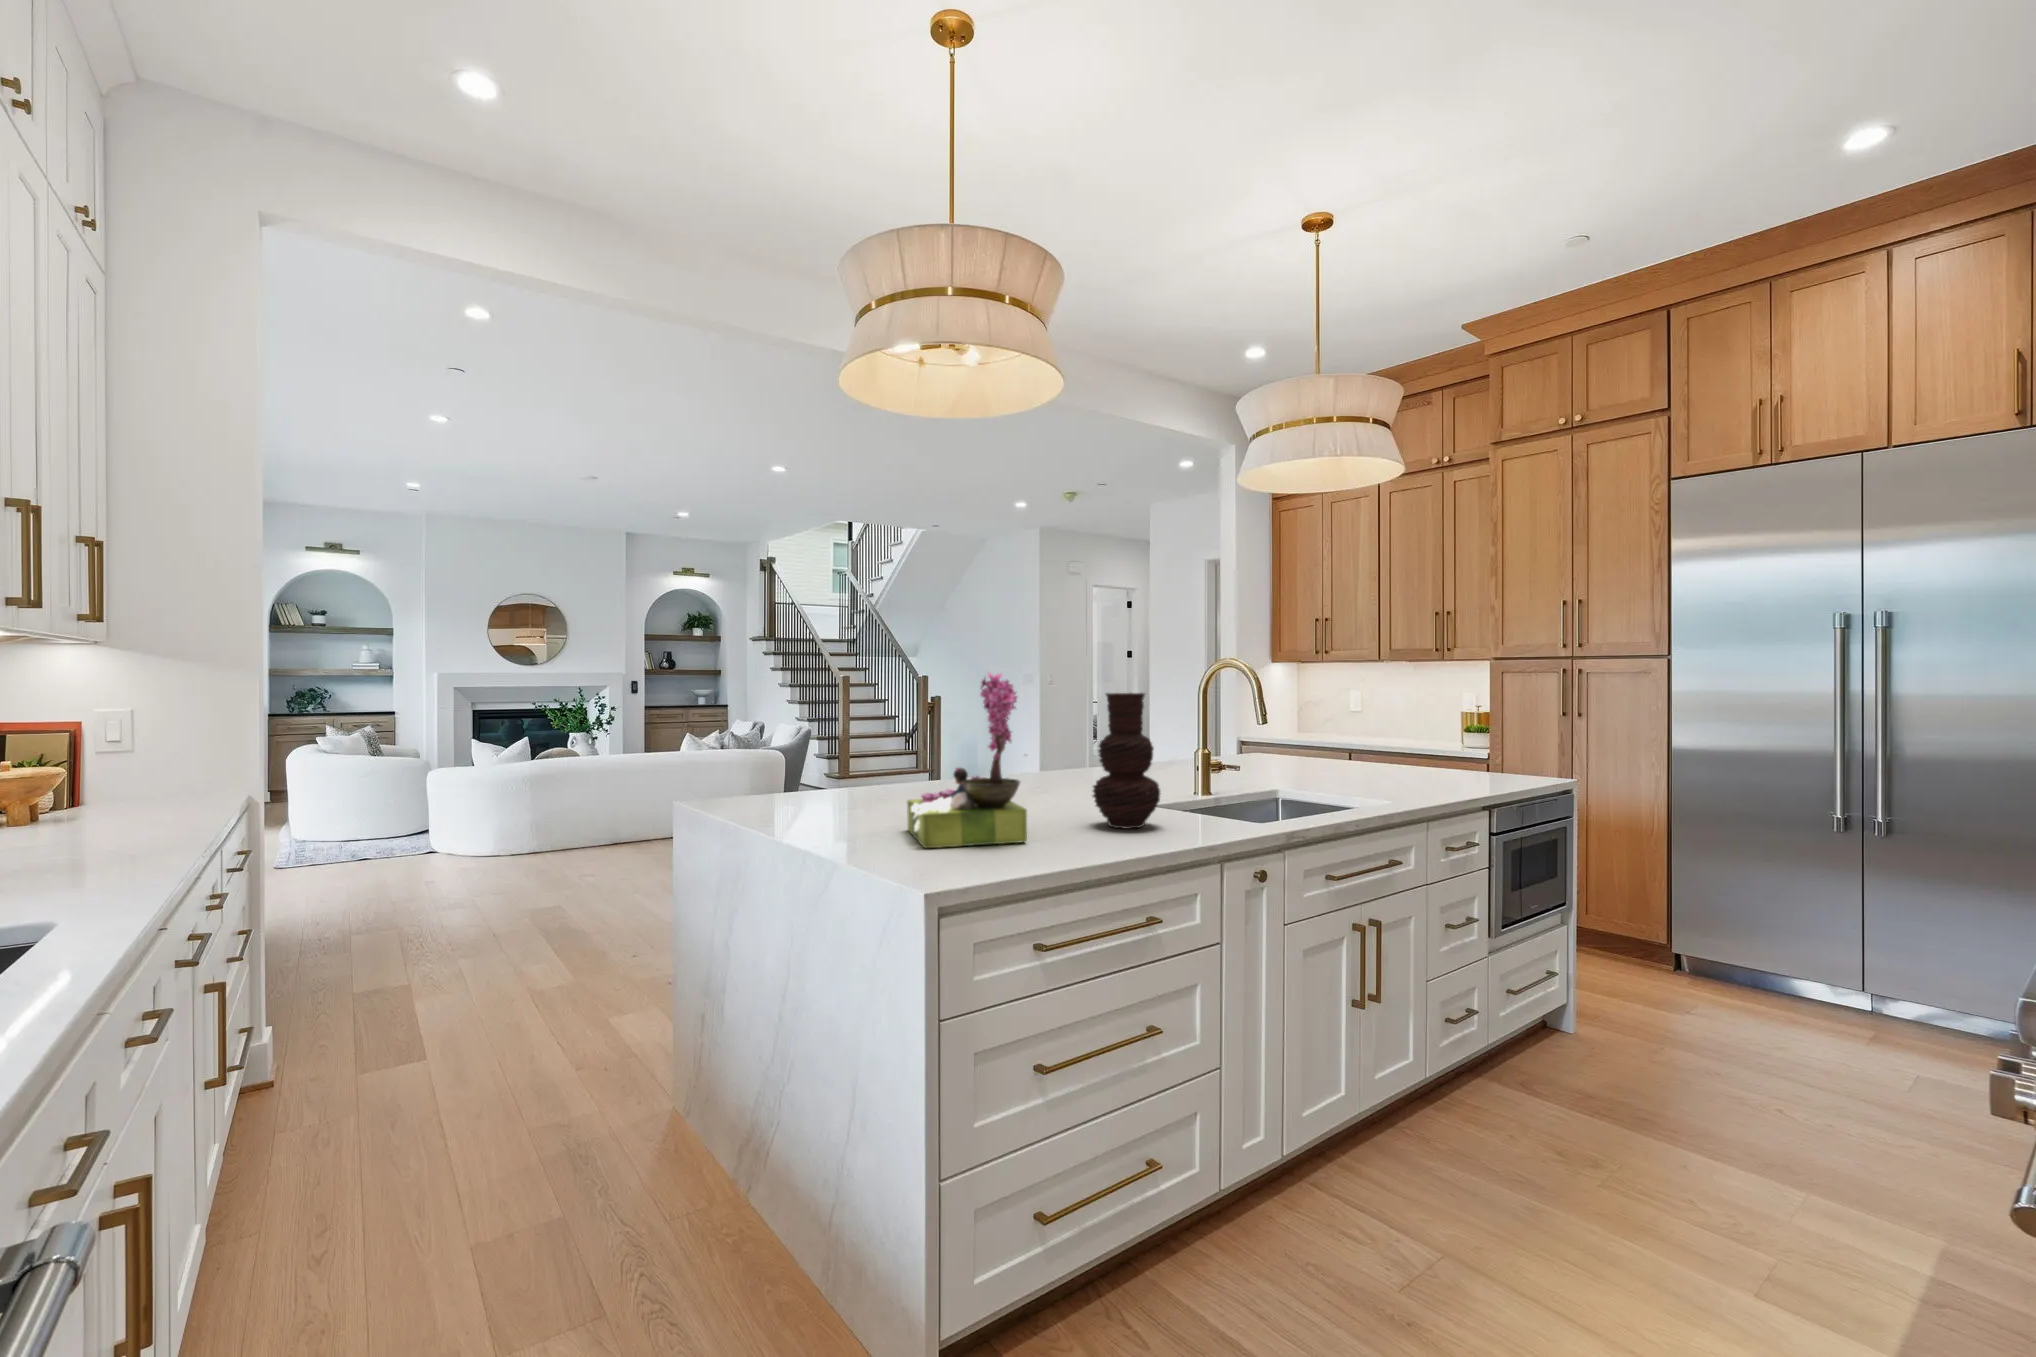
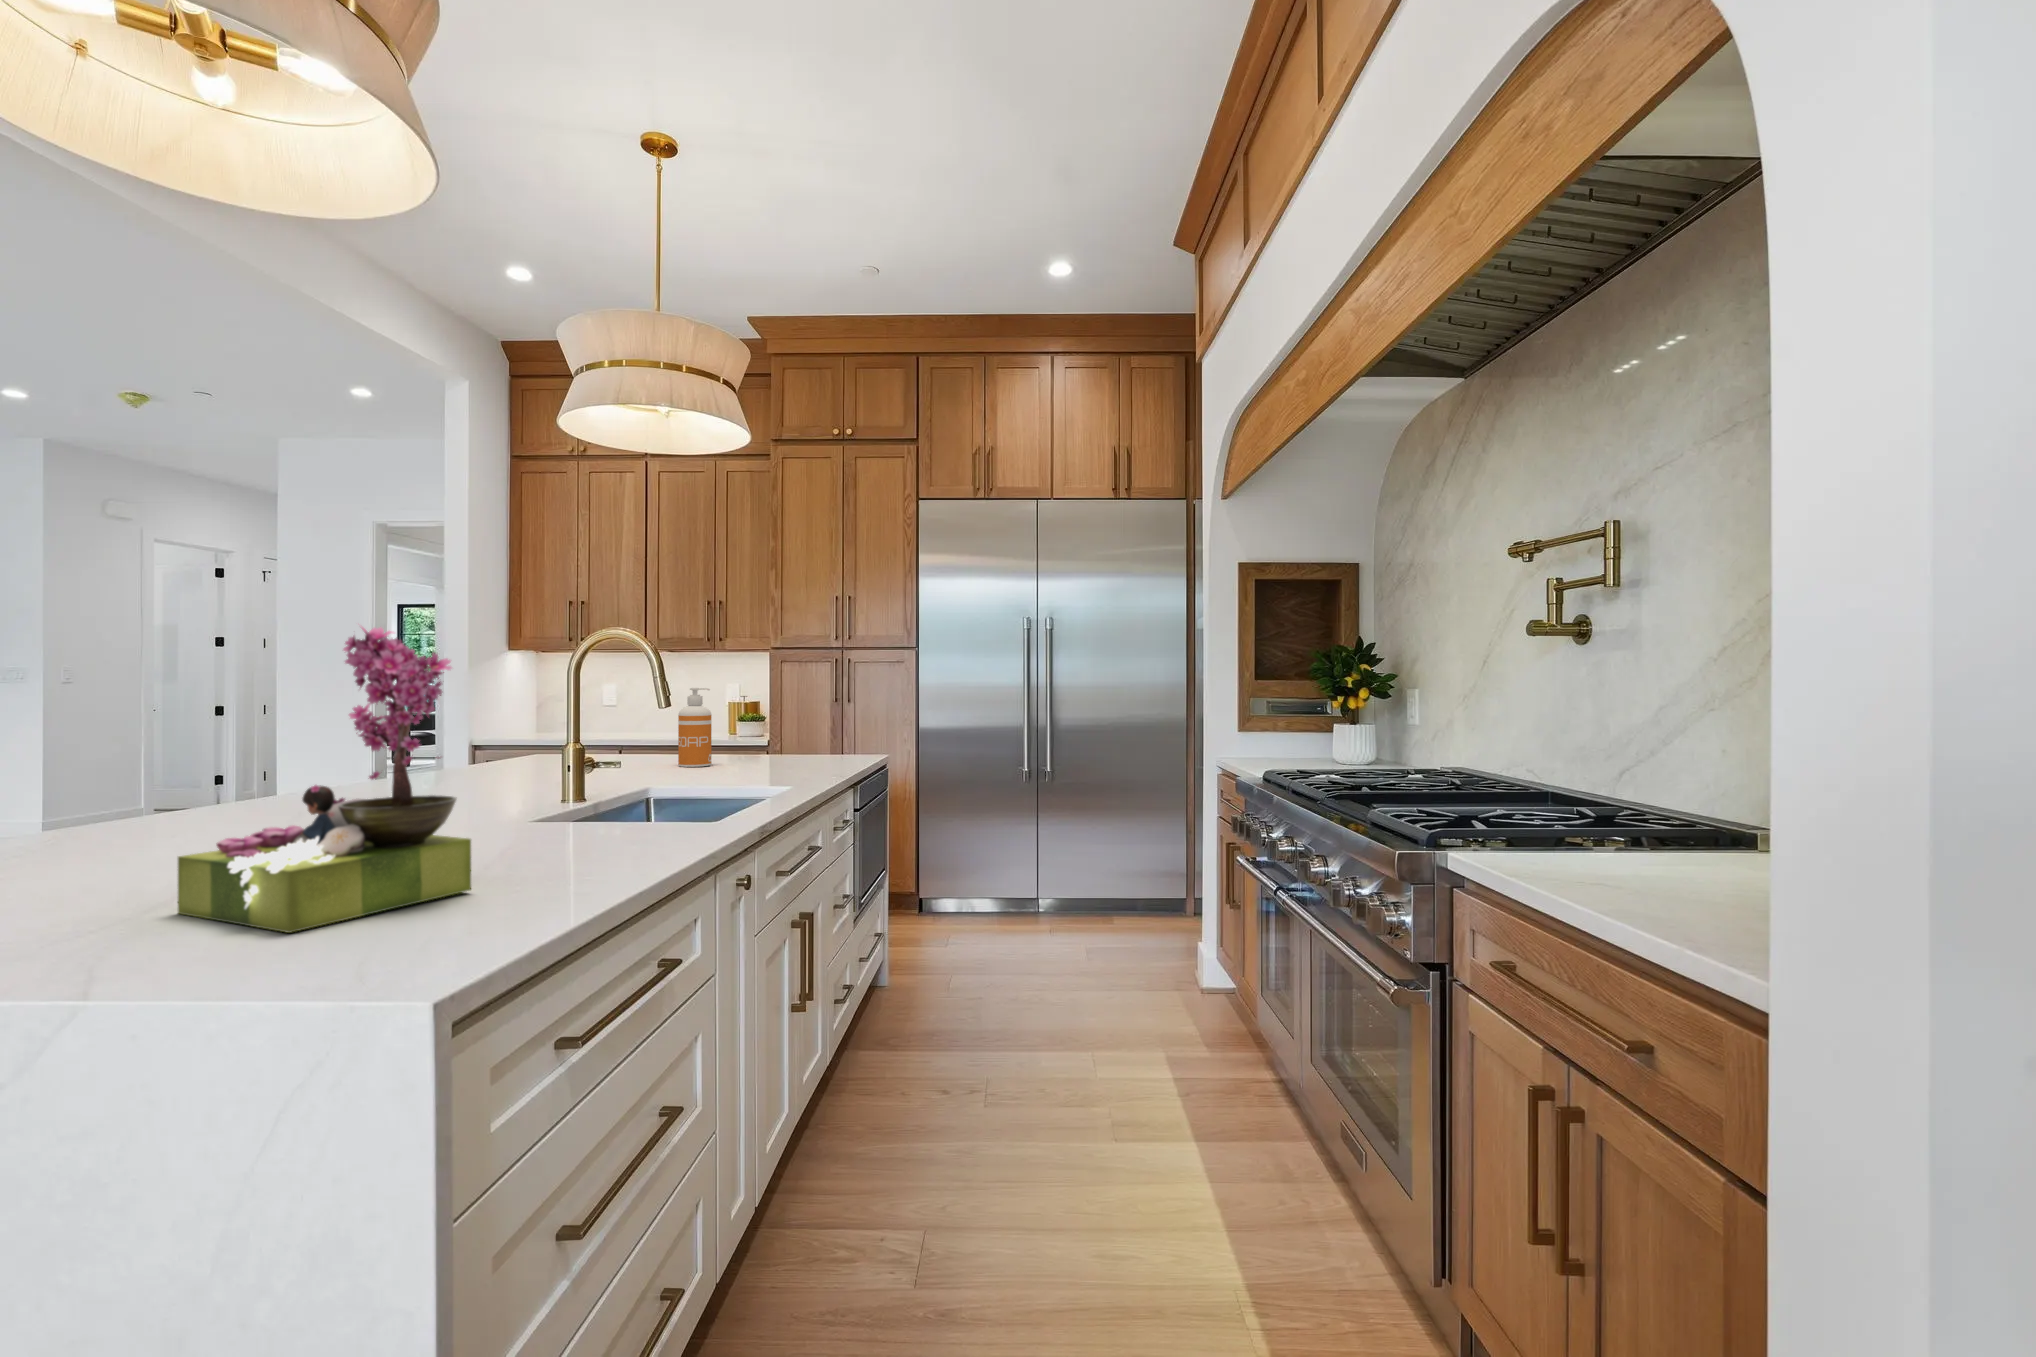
vase: present [1093,693,1161,829] -> none [520,664,625,853]
soap dispenser: none [1332,701,1363,773] -> present [678,688,712,767]

